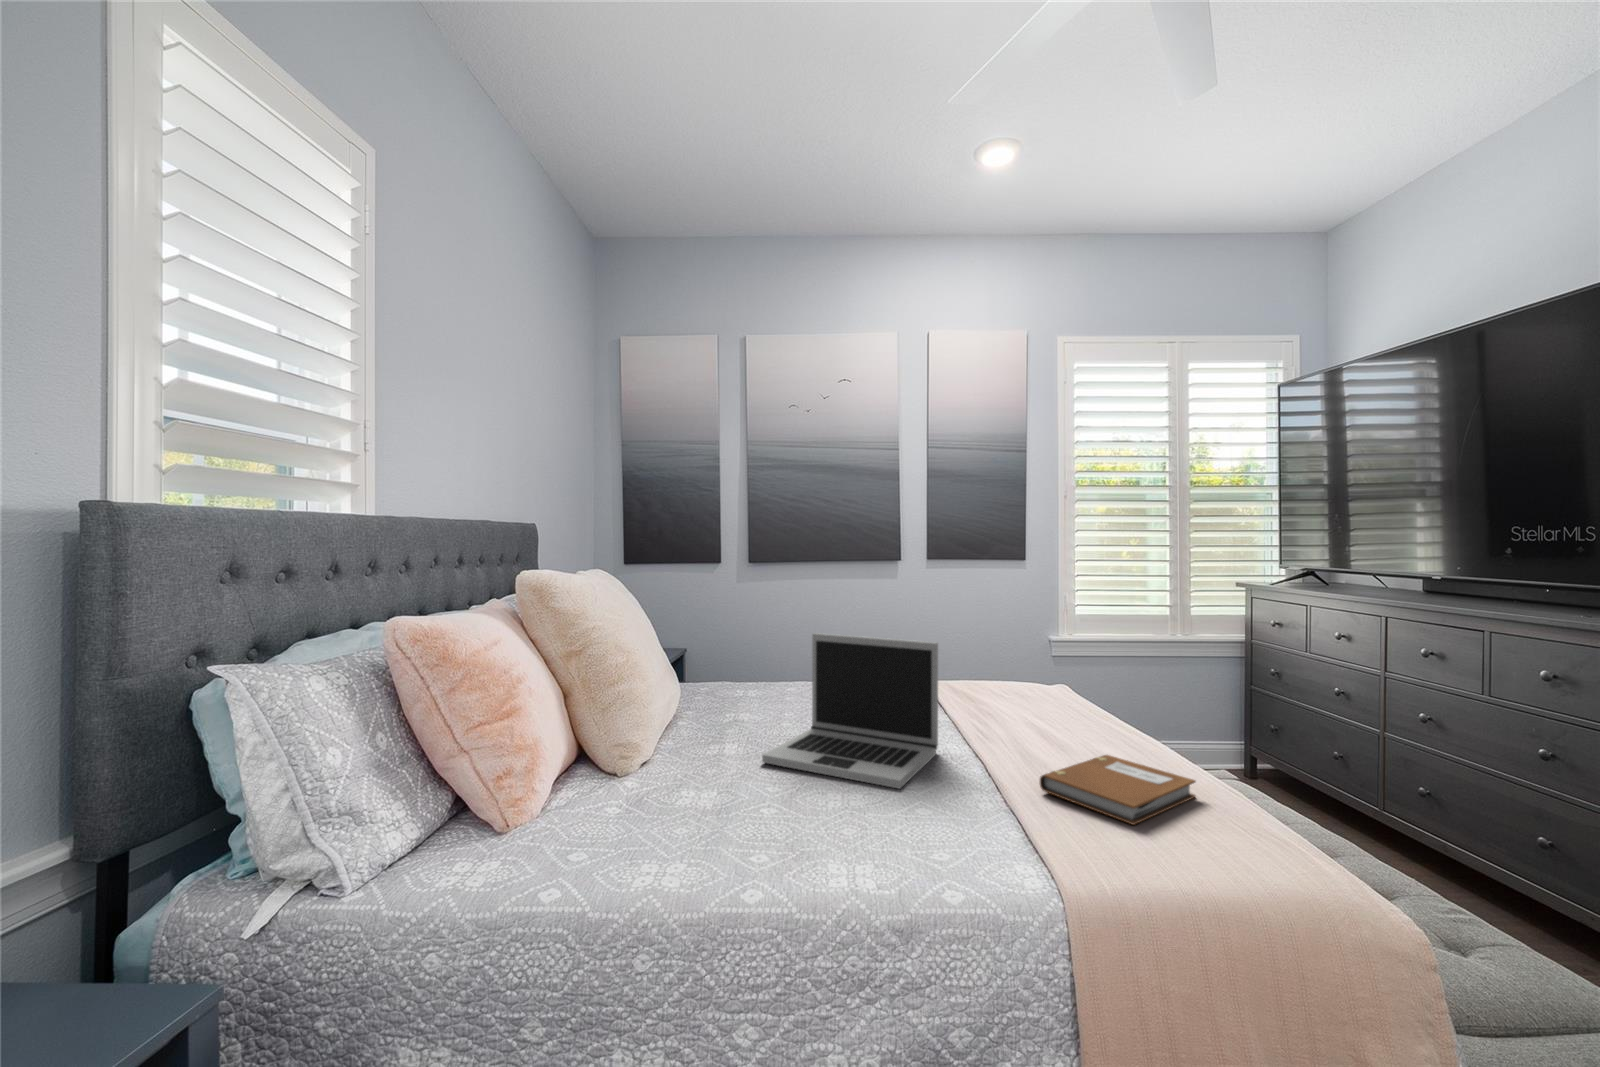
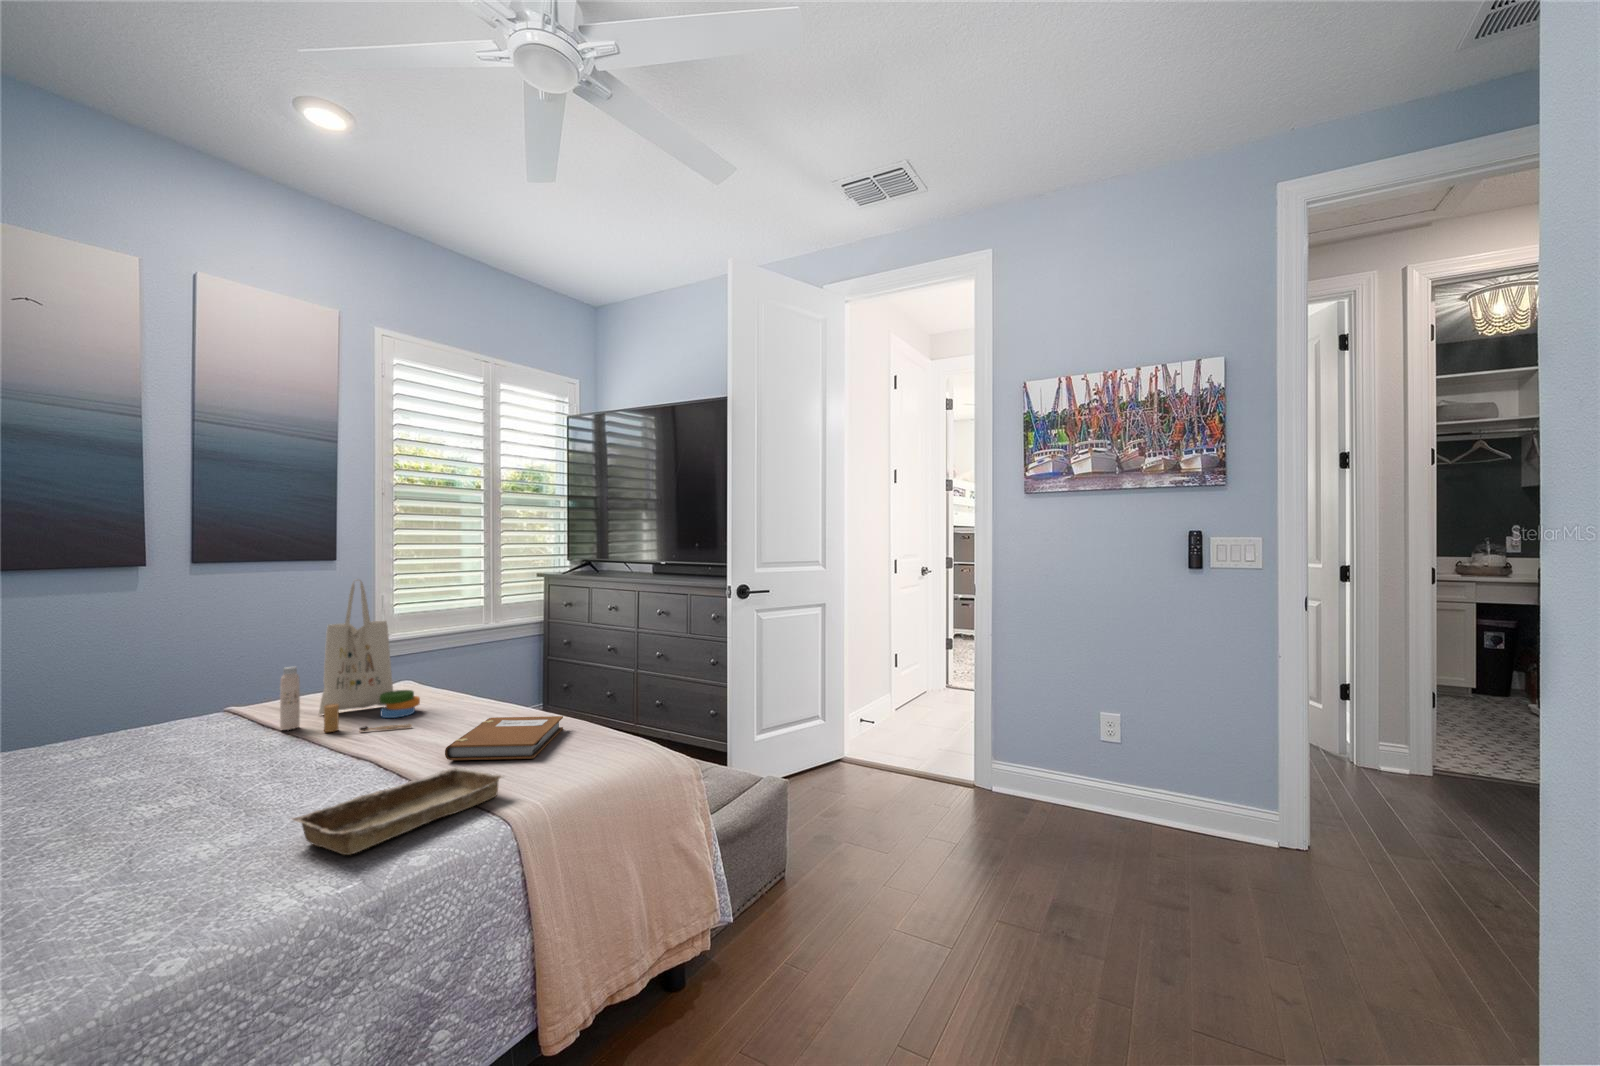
tote bag: none [939,581,1053,741] -> present [280,580,420,732]
laptop: present [762,633,938,789] -> none [32,647,312,853]
tray: none [873,801,1073,860] -> present [292,767,503,855]

